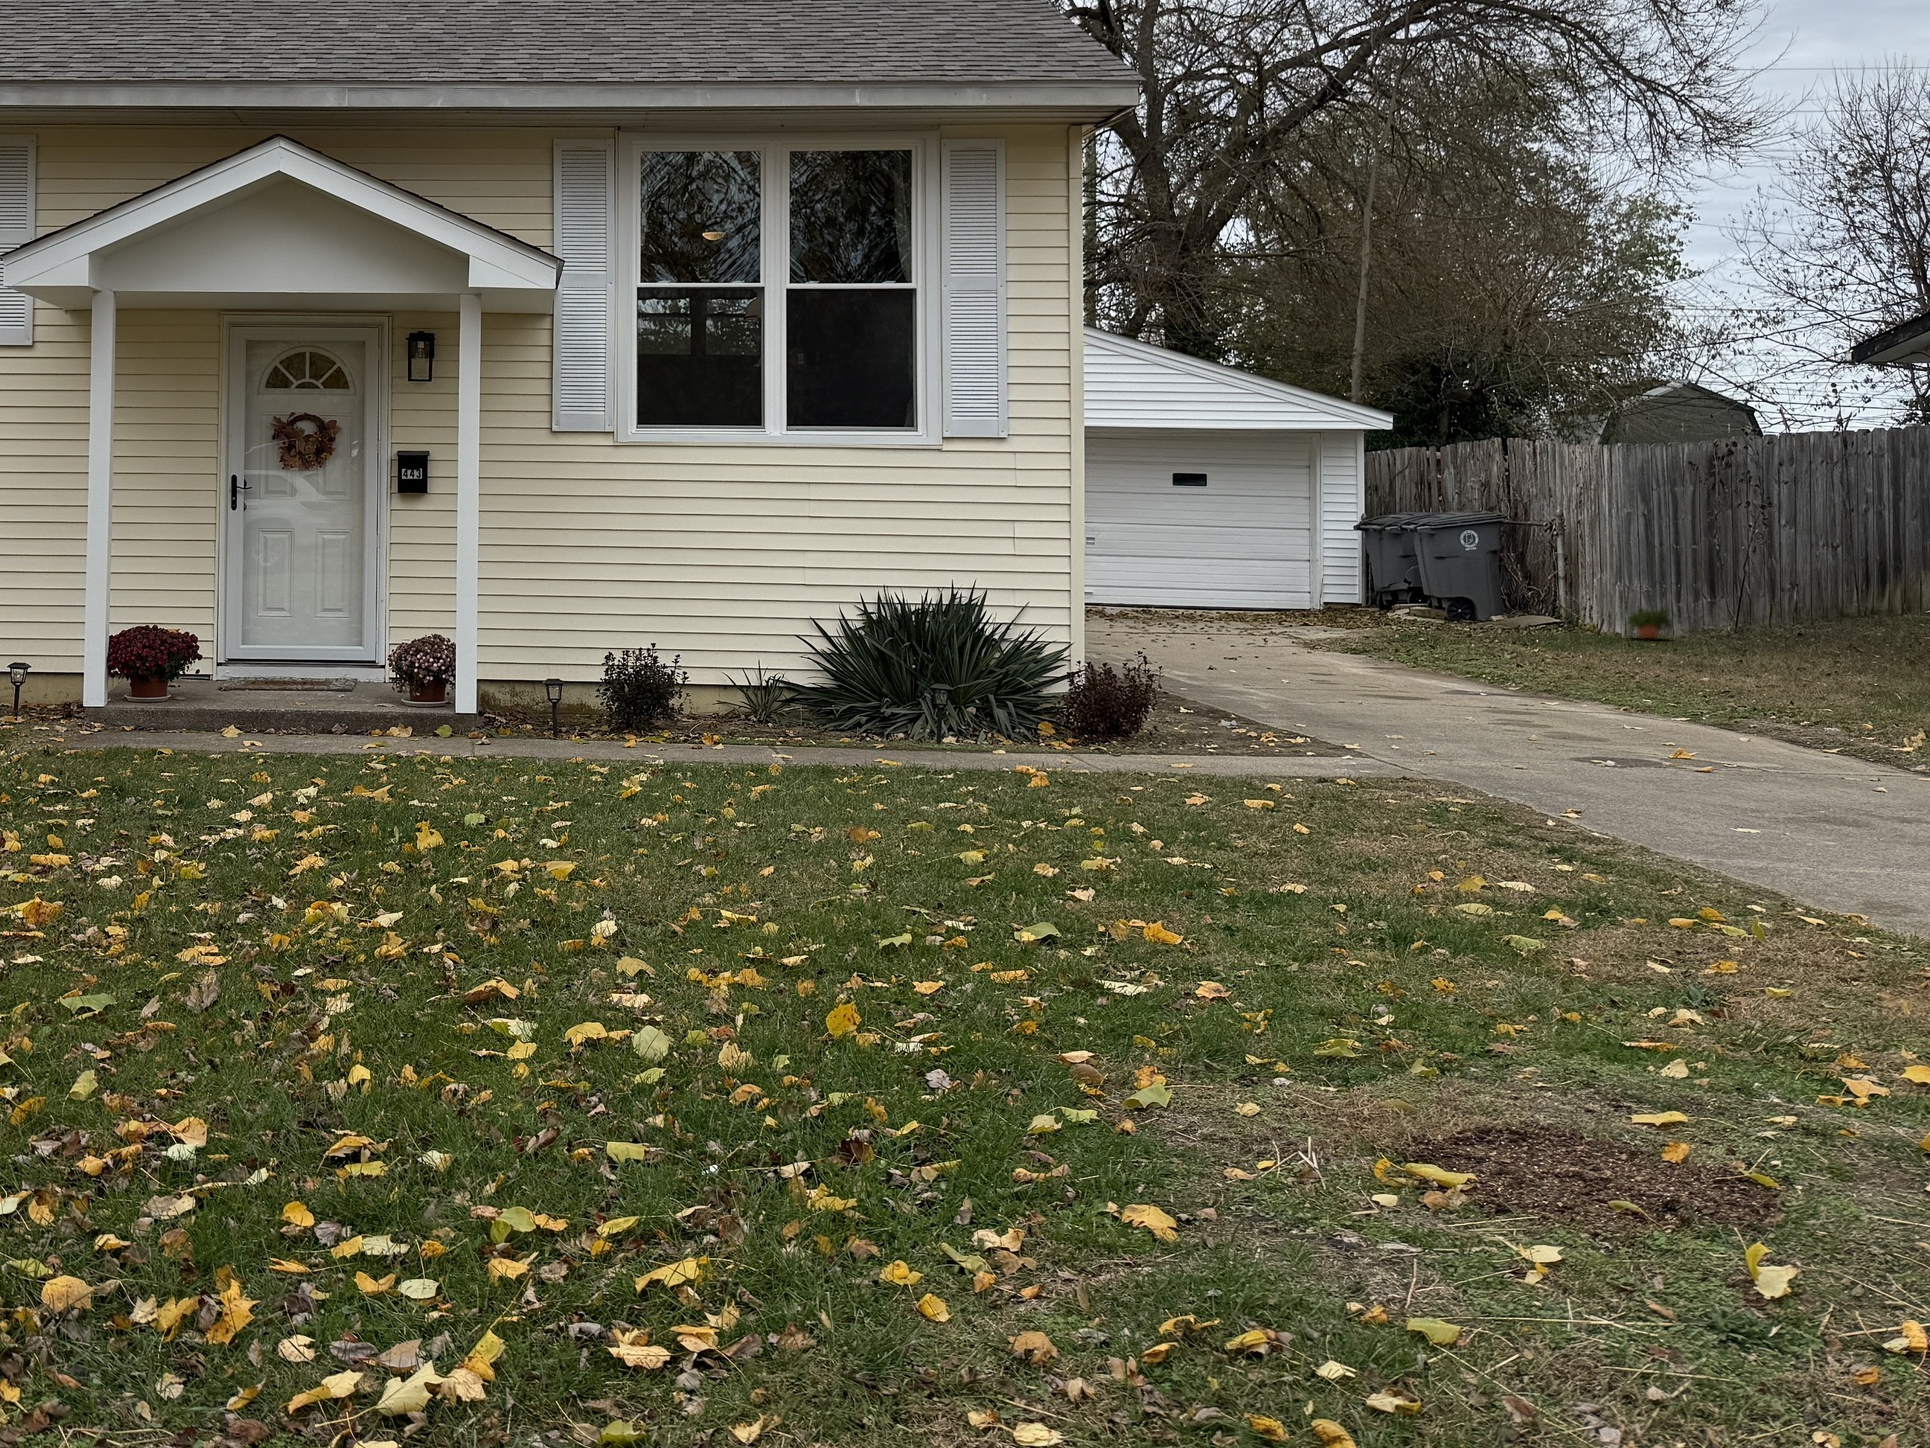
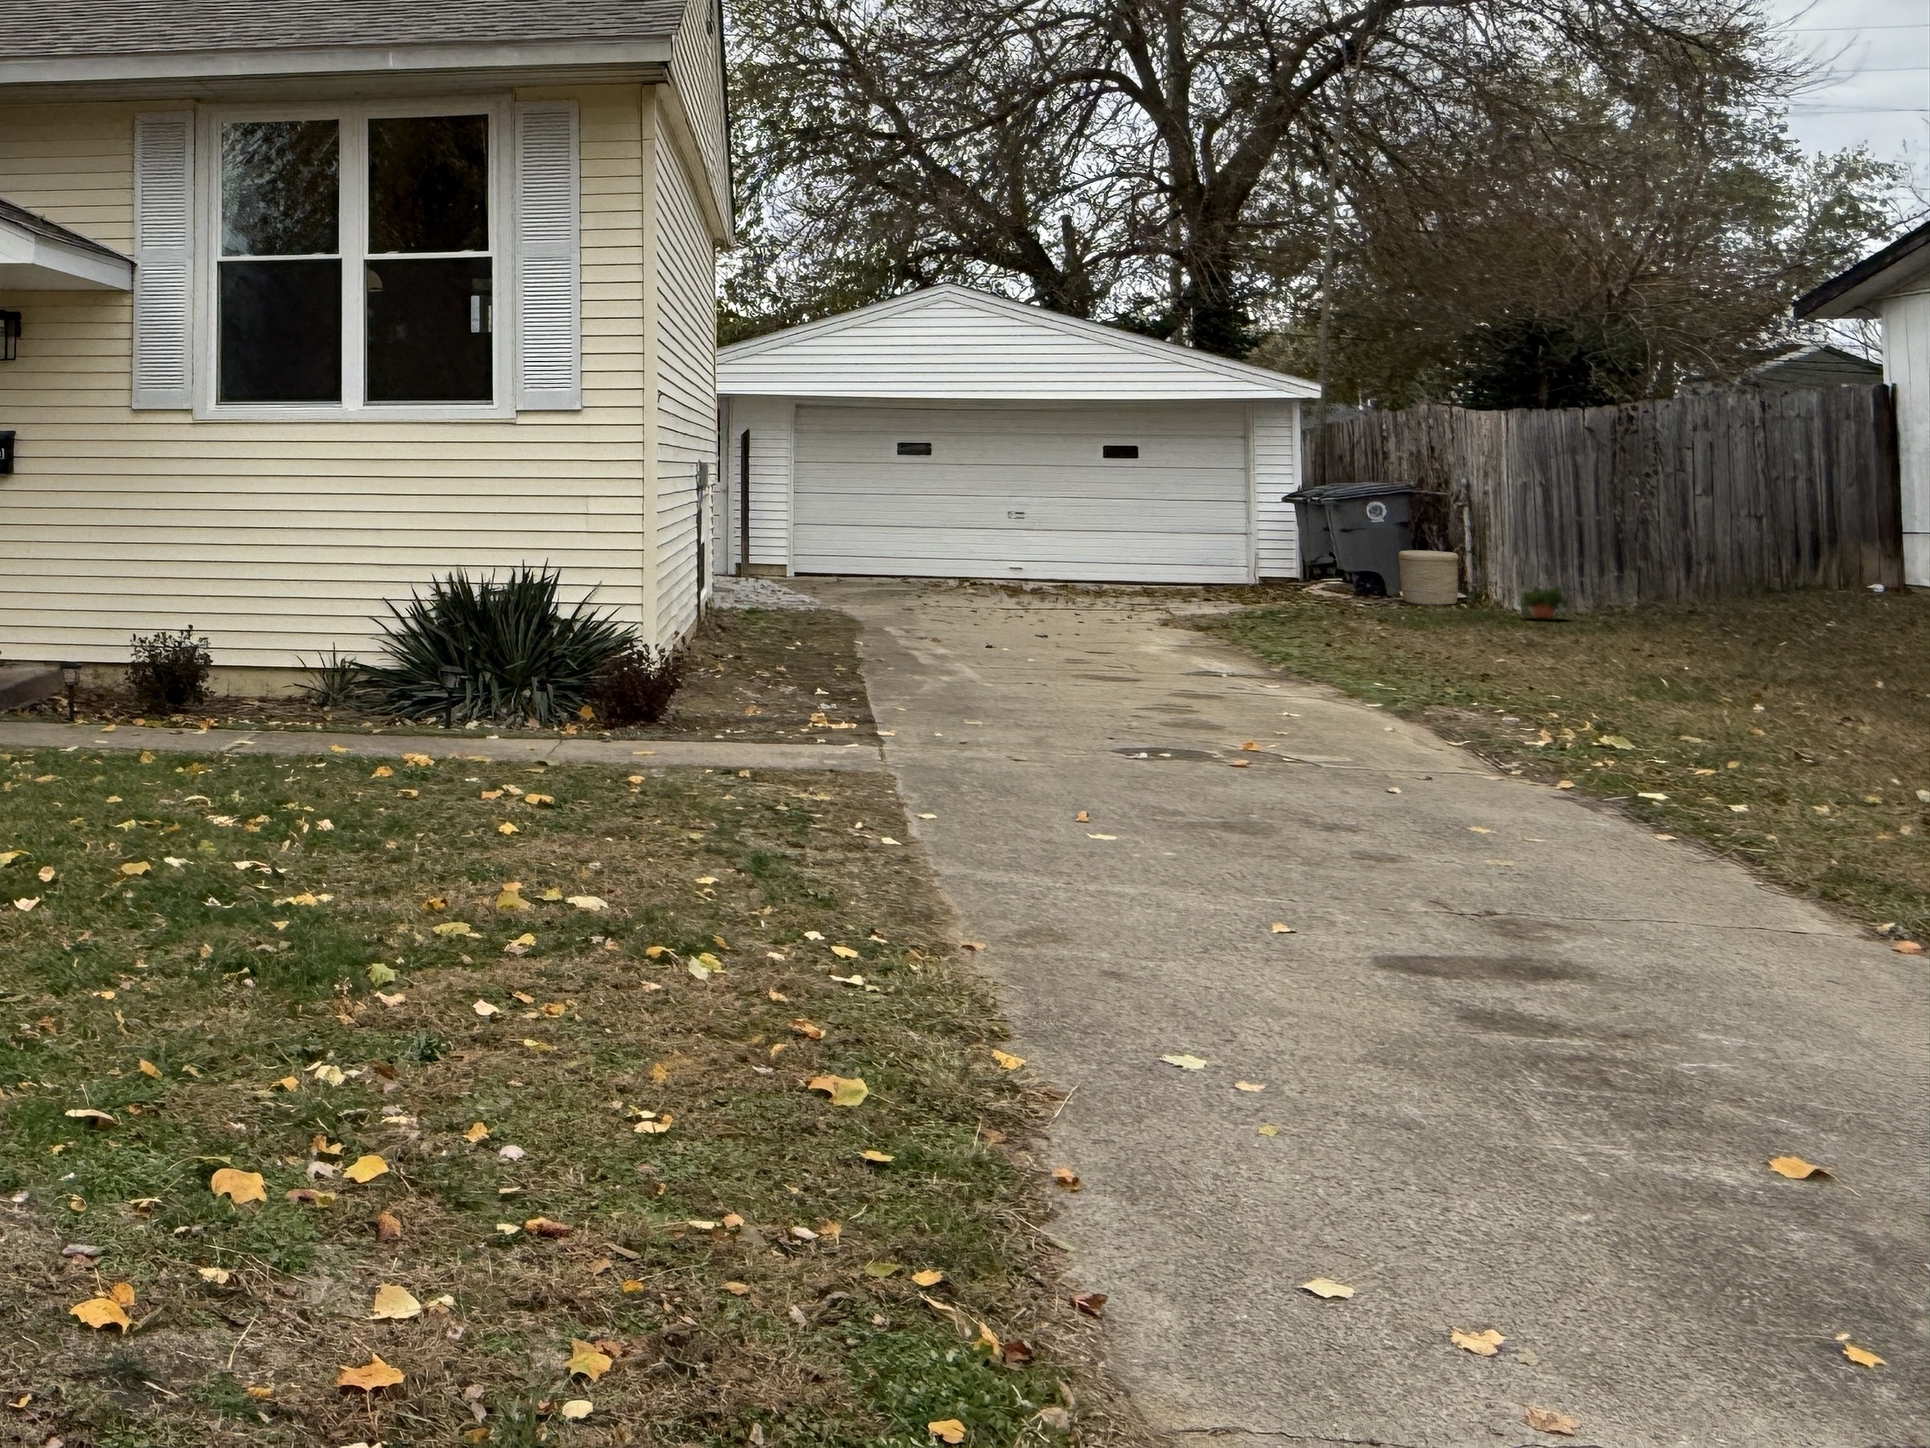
basket: none [1492,575,1548,627] -> present [1398,550,1459,605]

